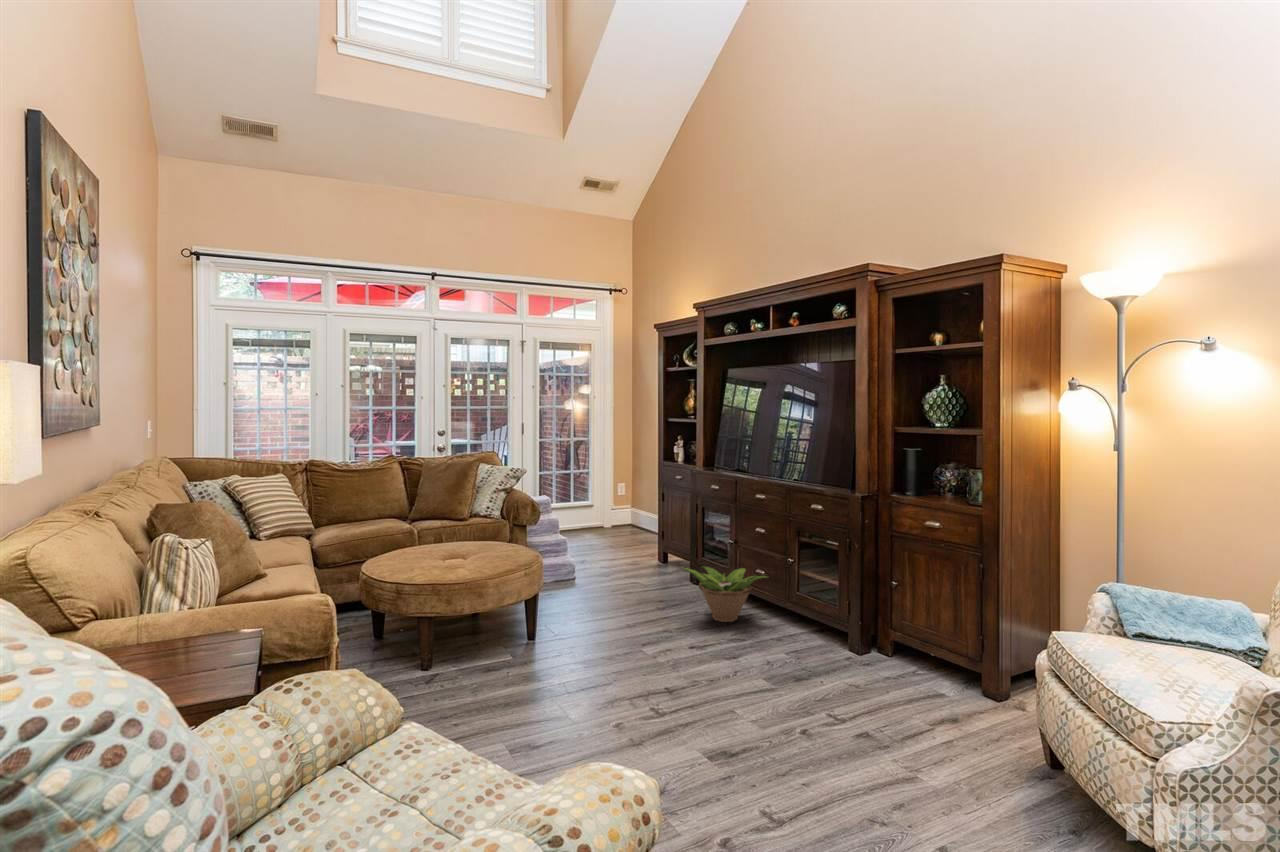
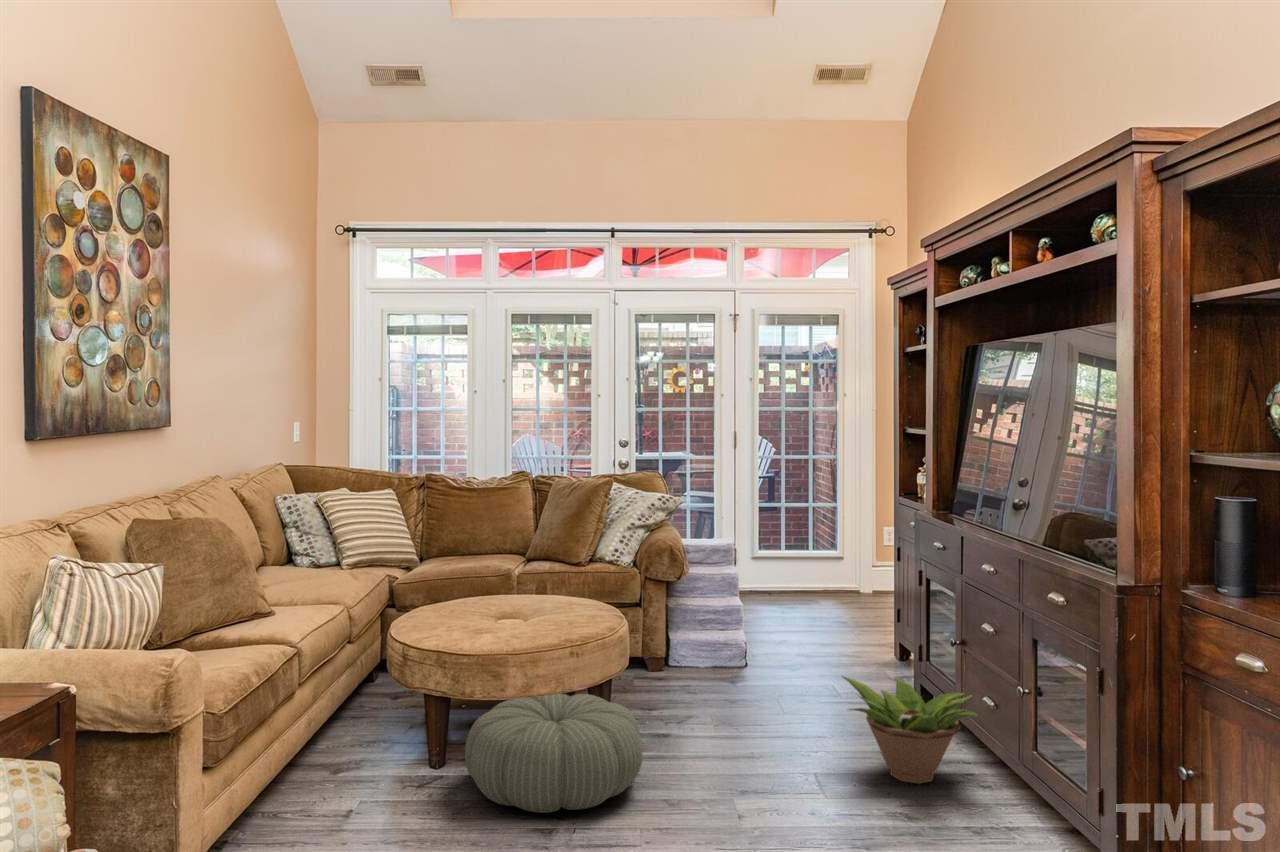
pouf: none [475,599,594,677] -> present [465,693,643,813]

